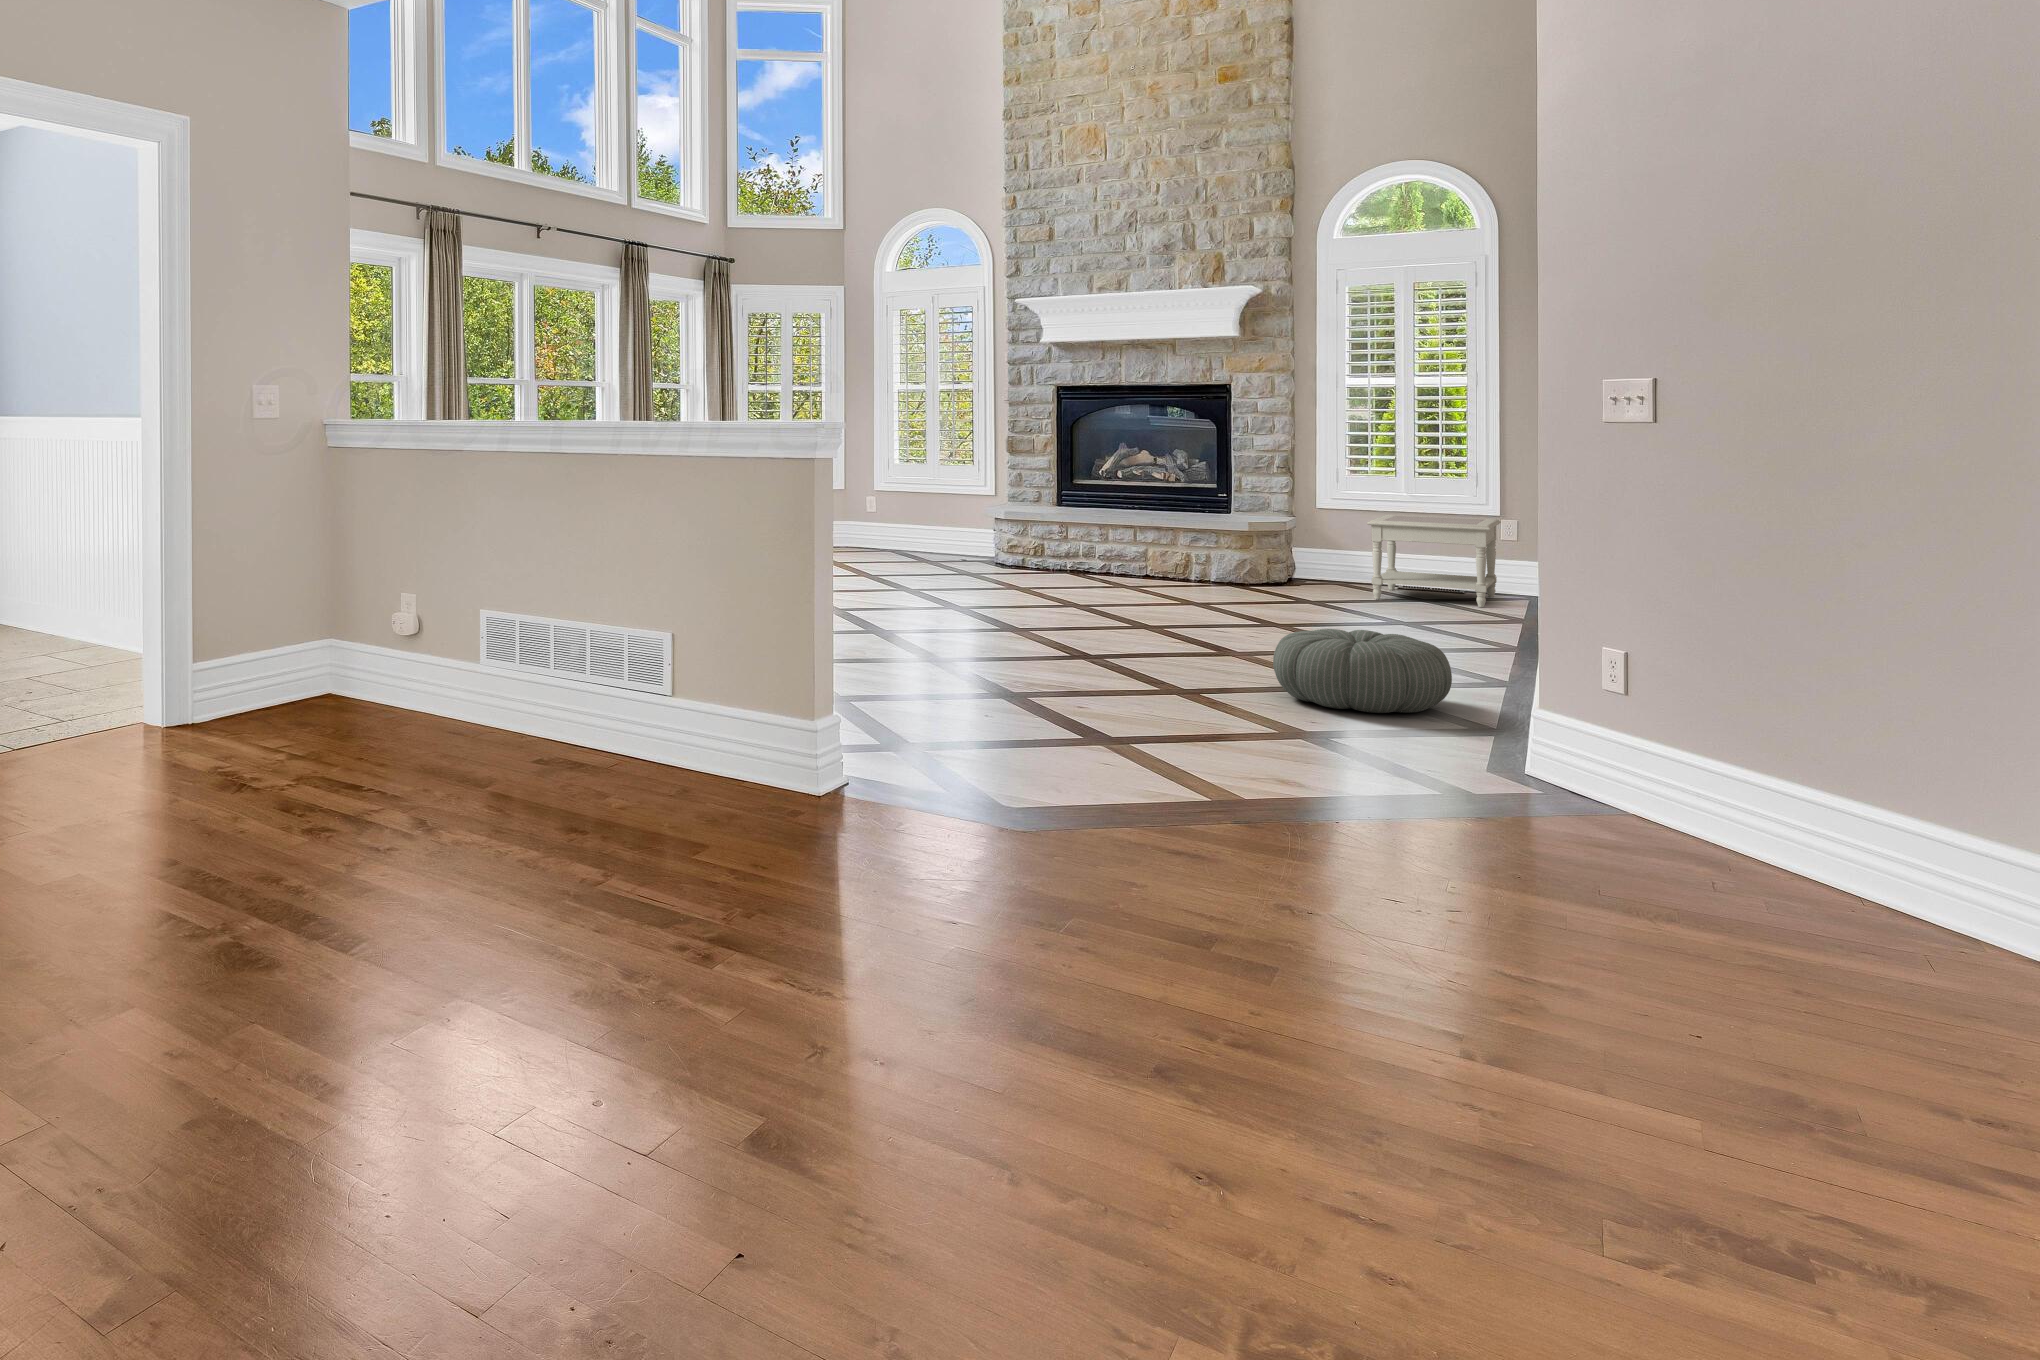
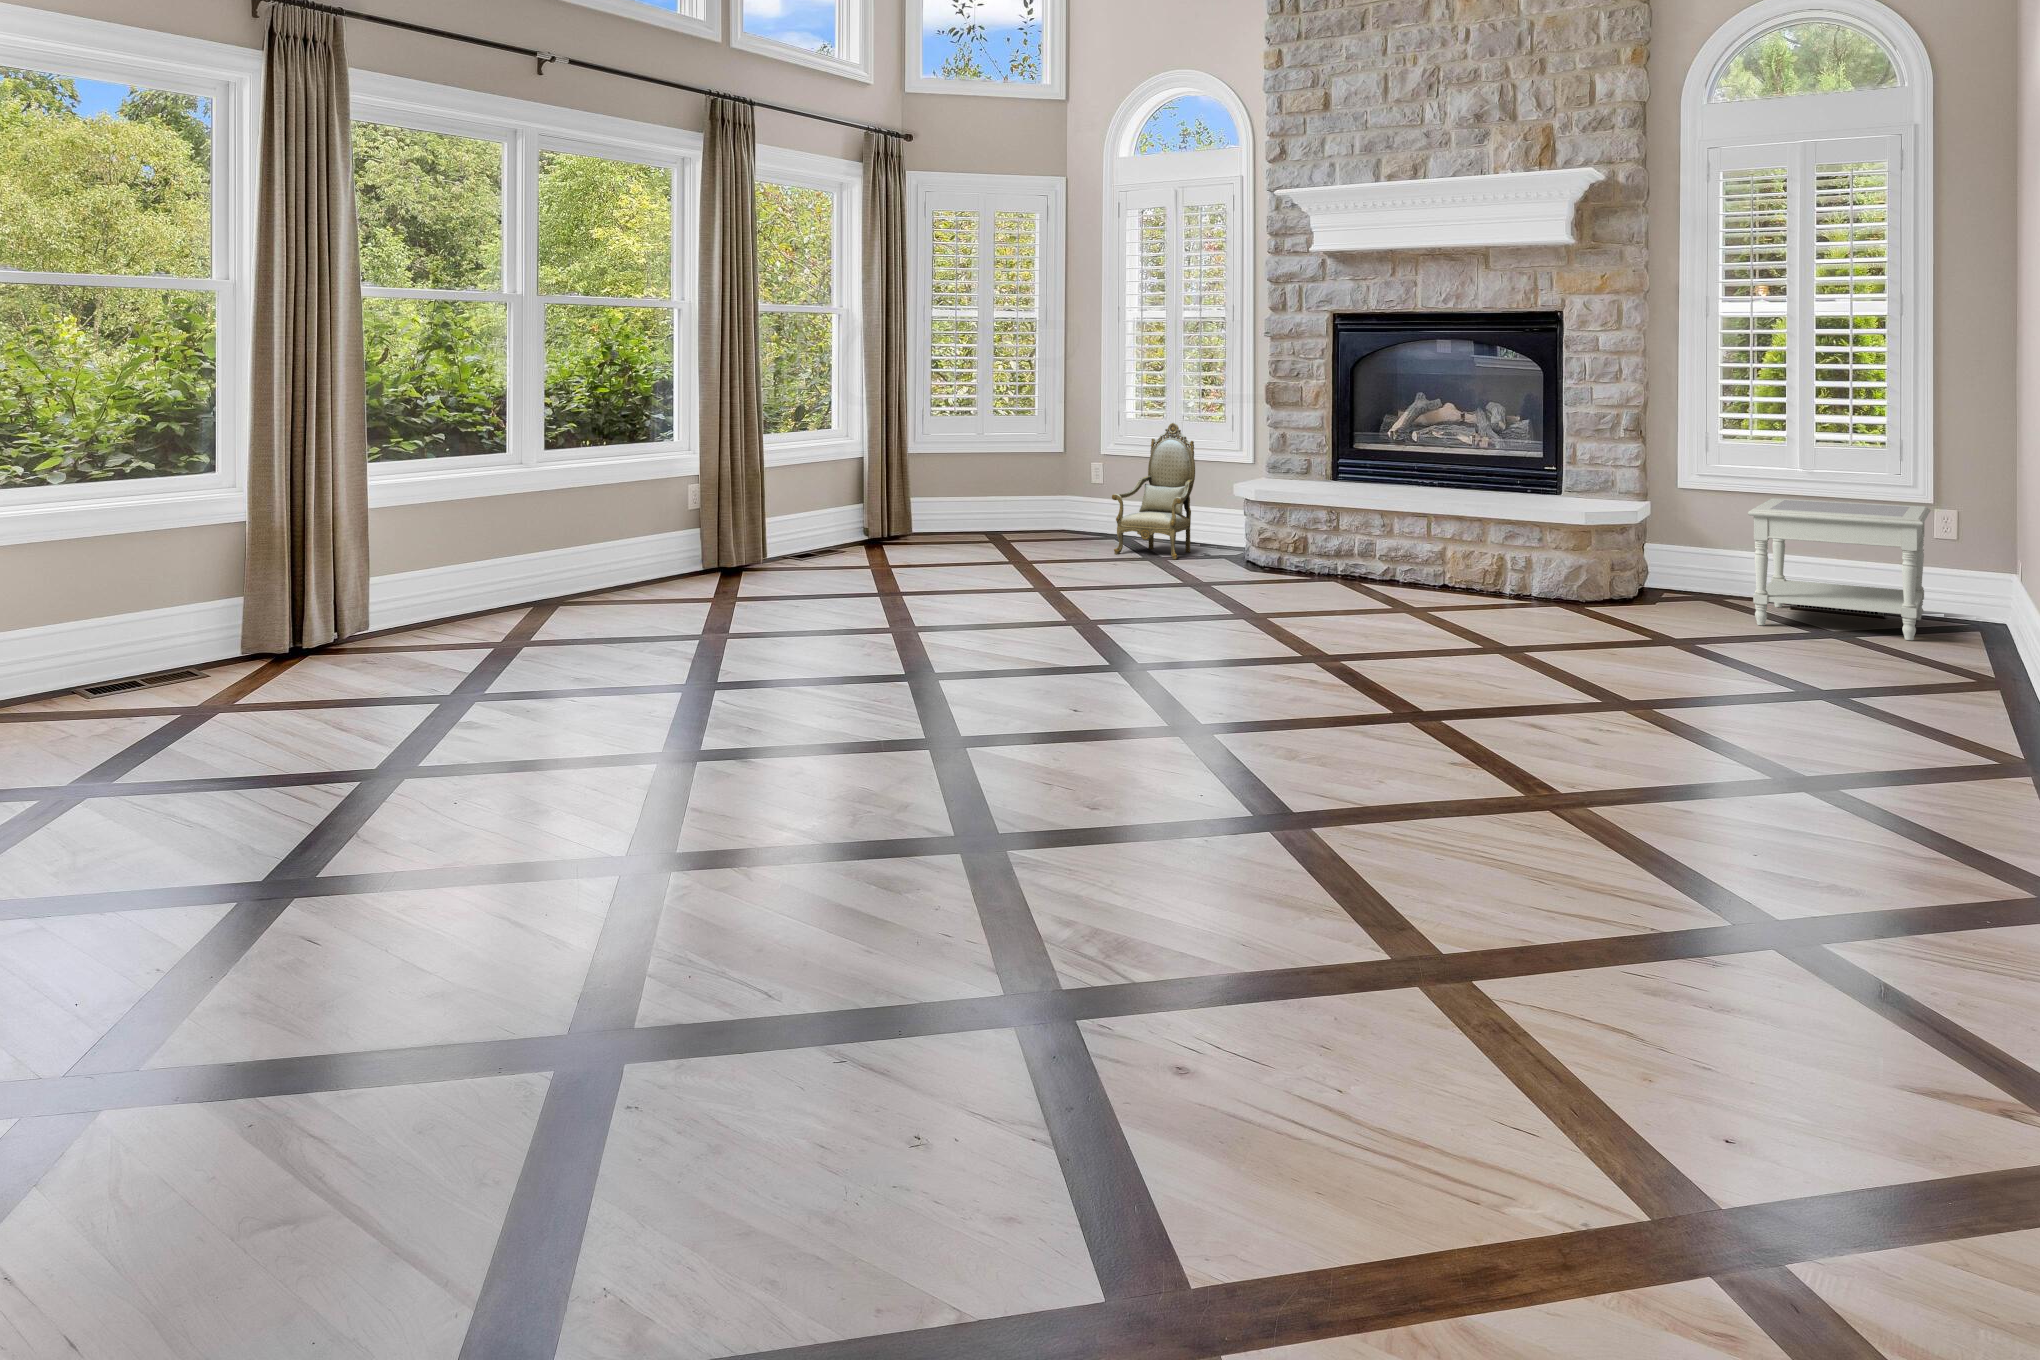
armchair: none [882,433,952,561] -> present [1112,423,1195,559]
pouf: present [1273,629,1452,713] -> none [1597,747,1937,948]

